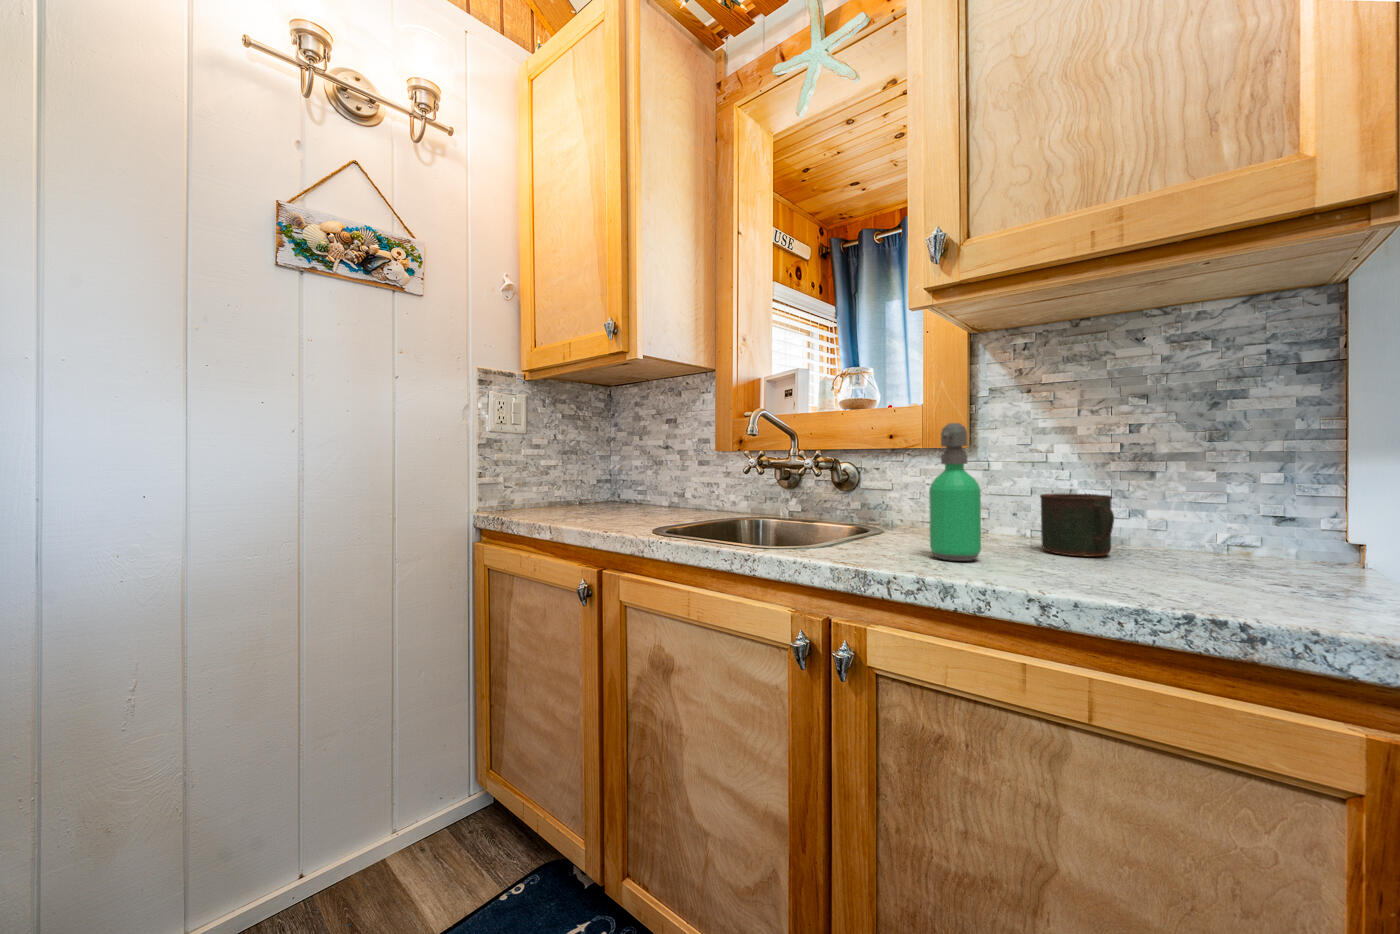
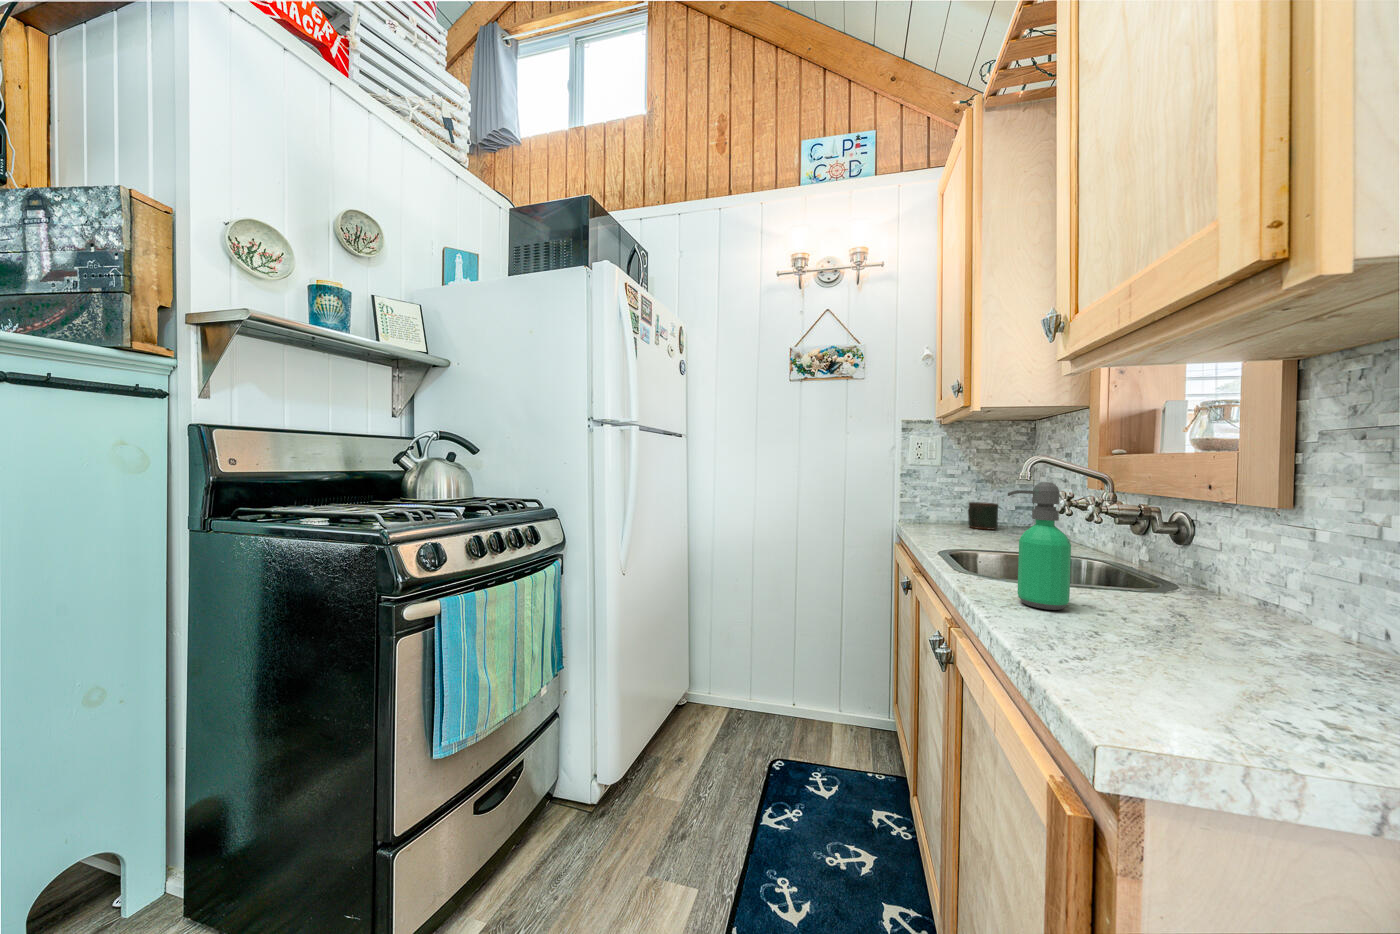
mug: present [1040,494,1114,556] -> present [968,502,998,529]

